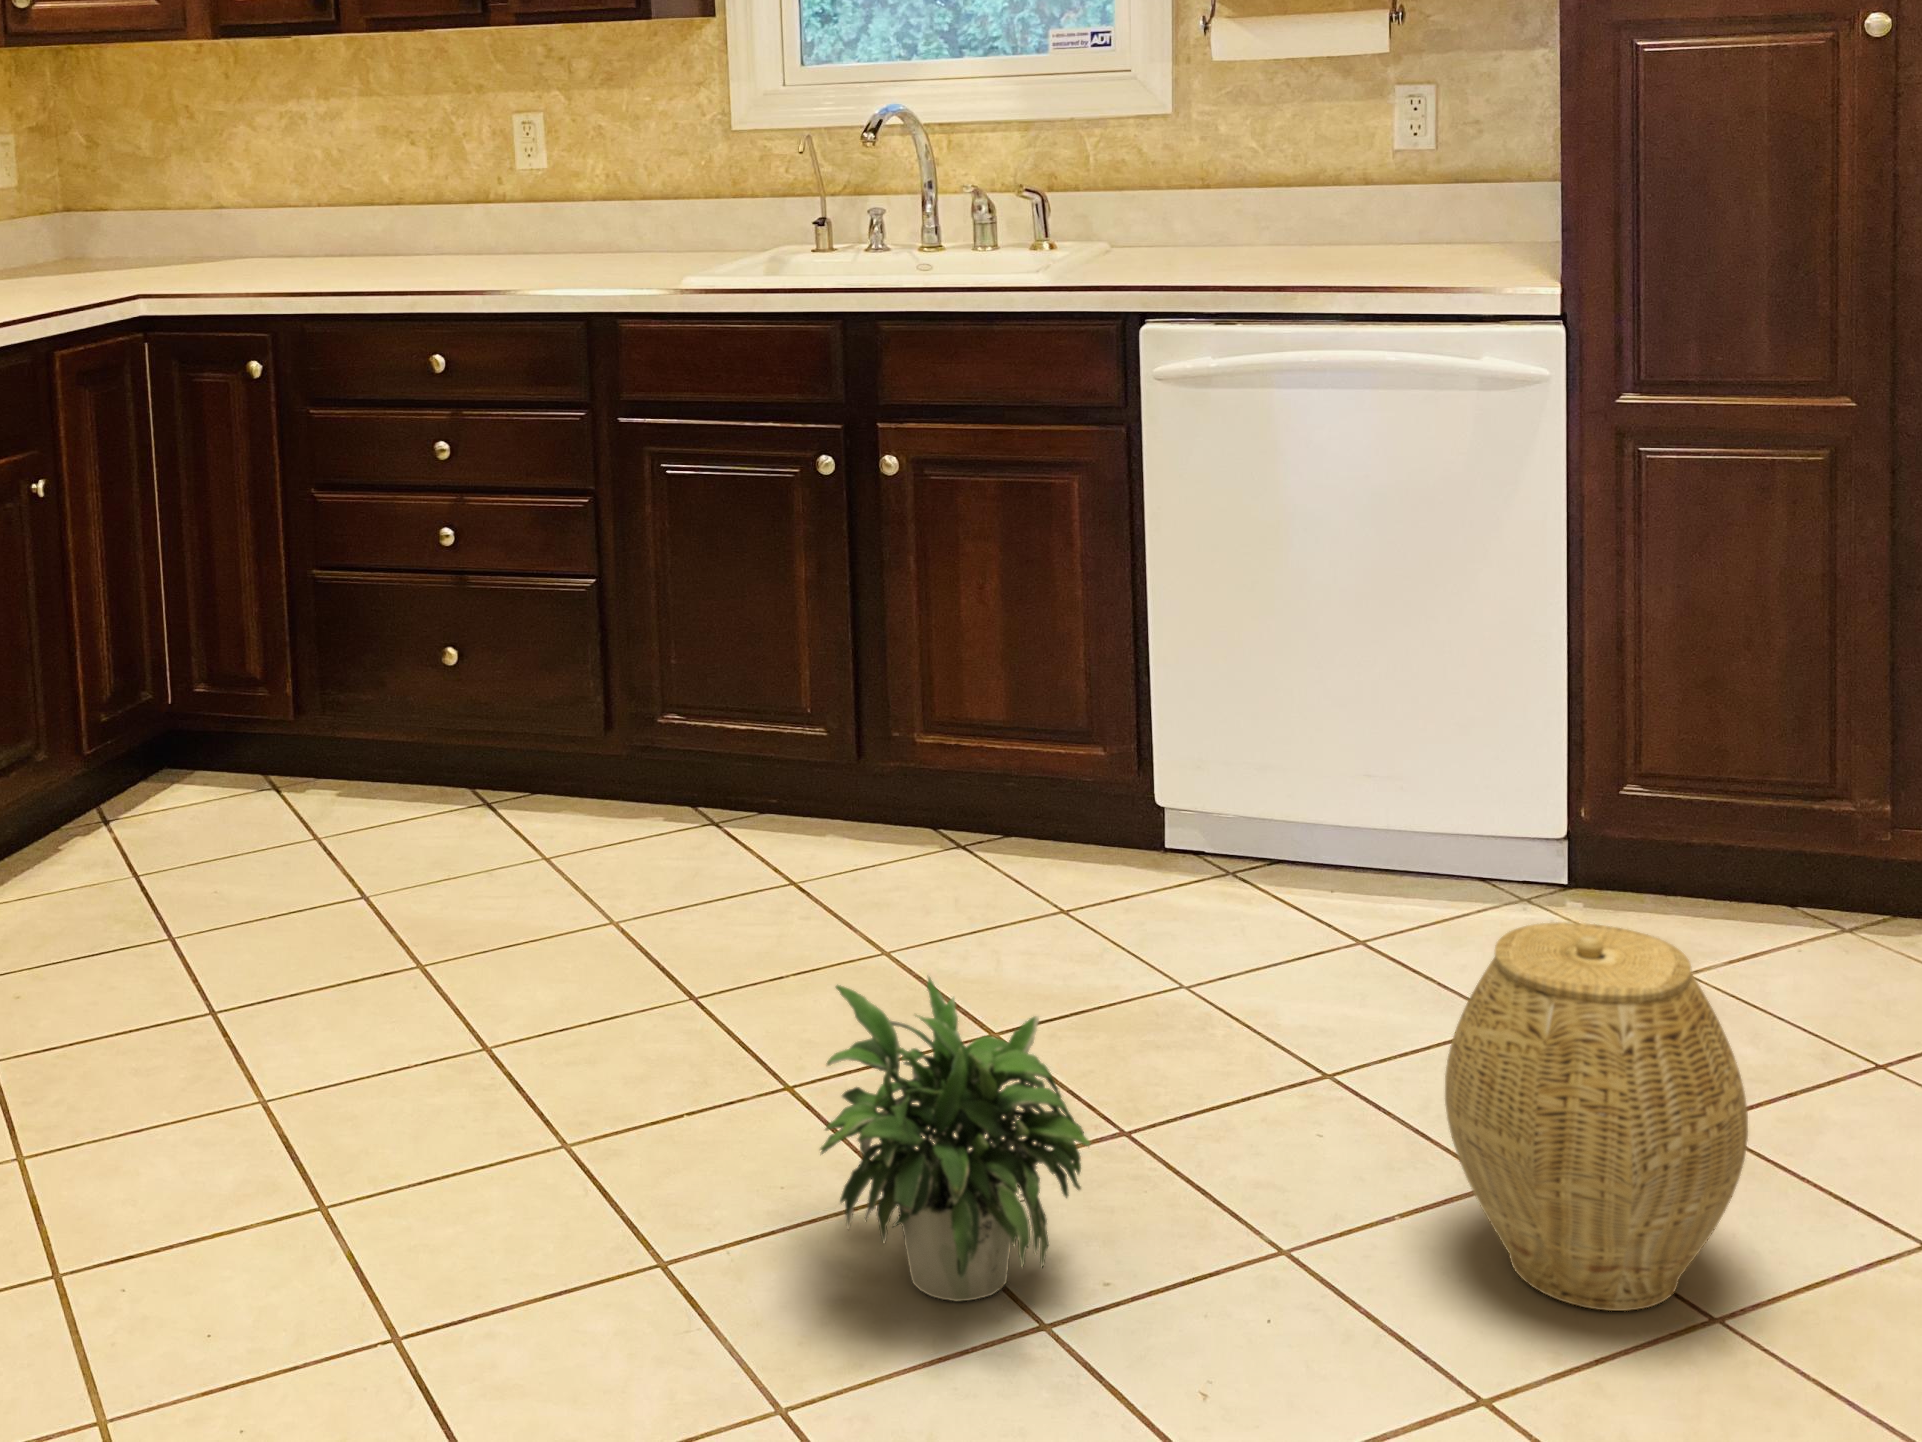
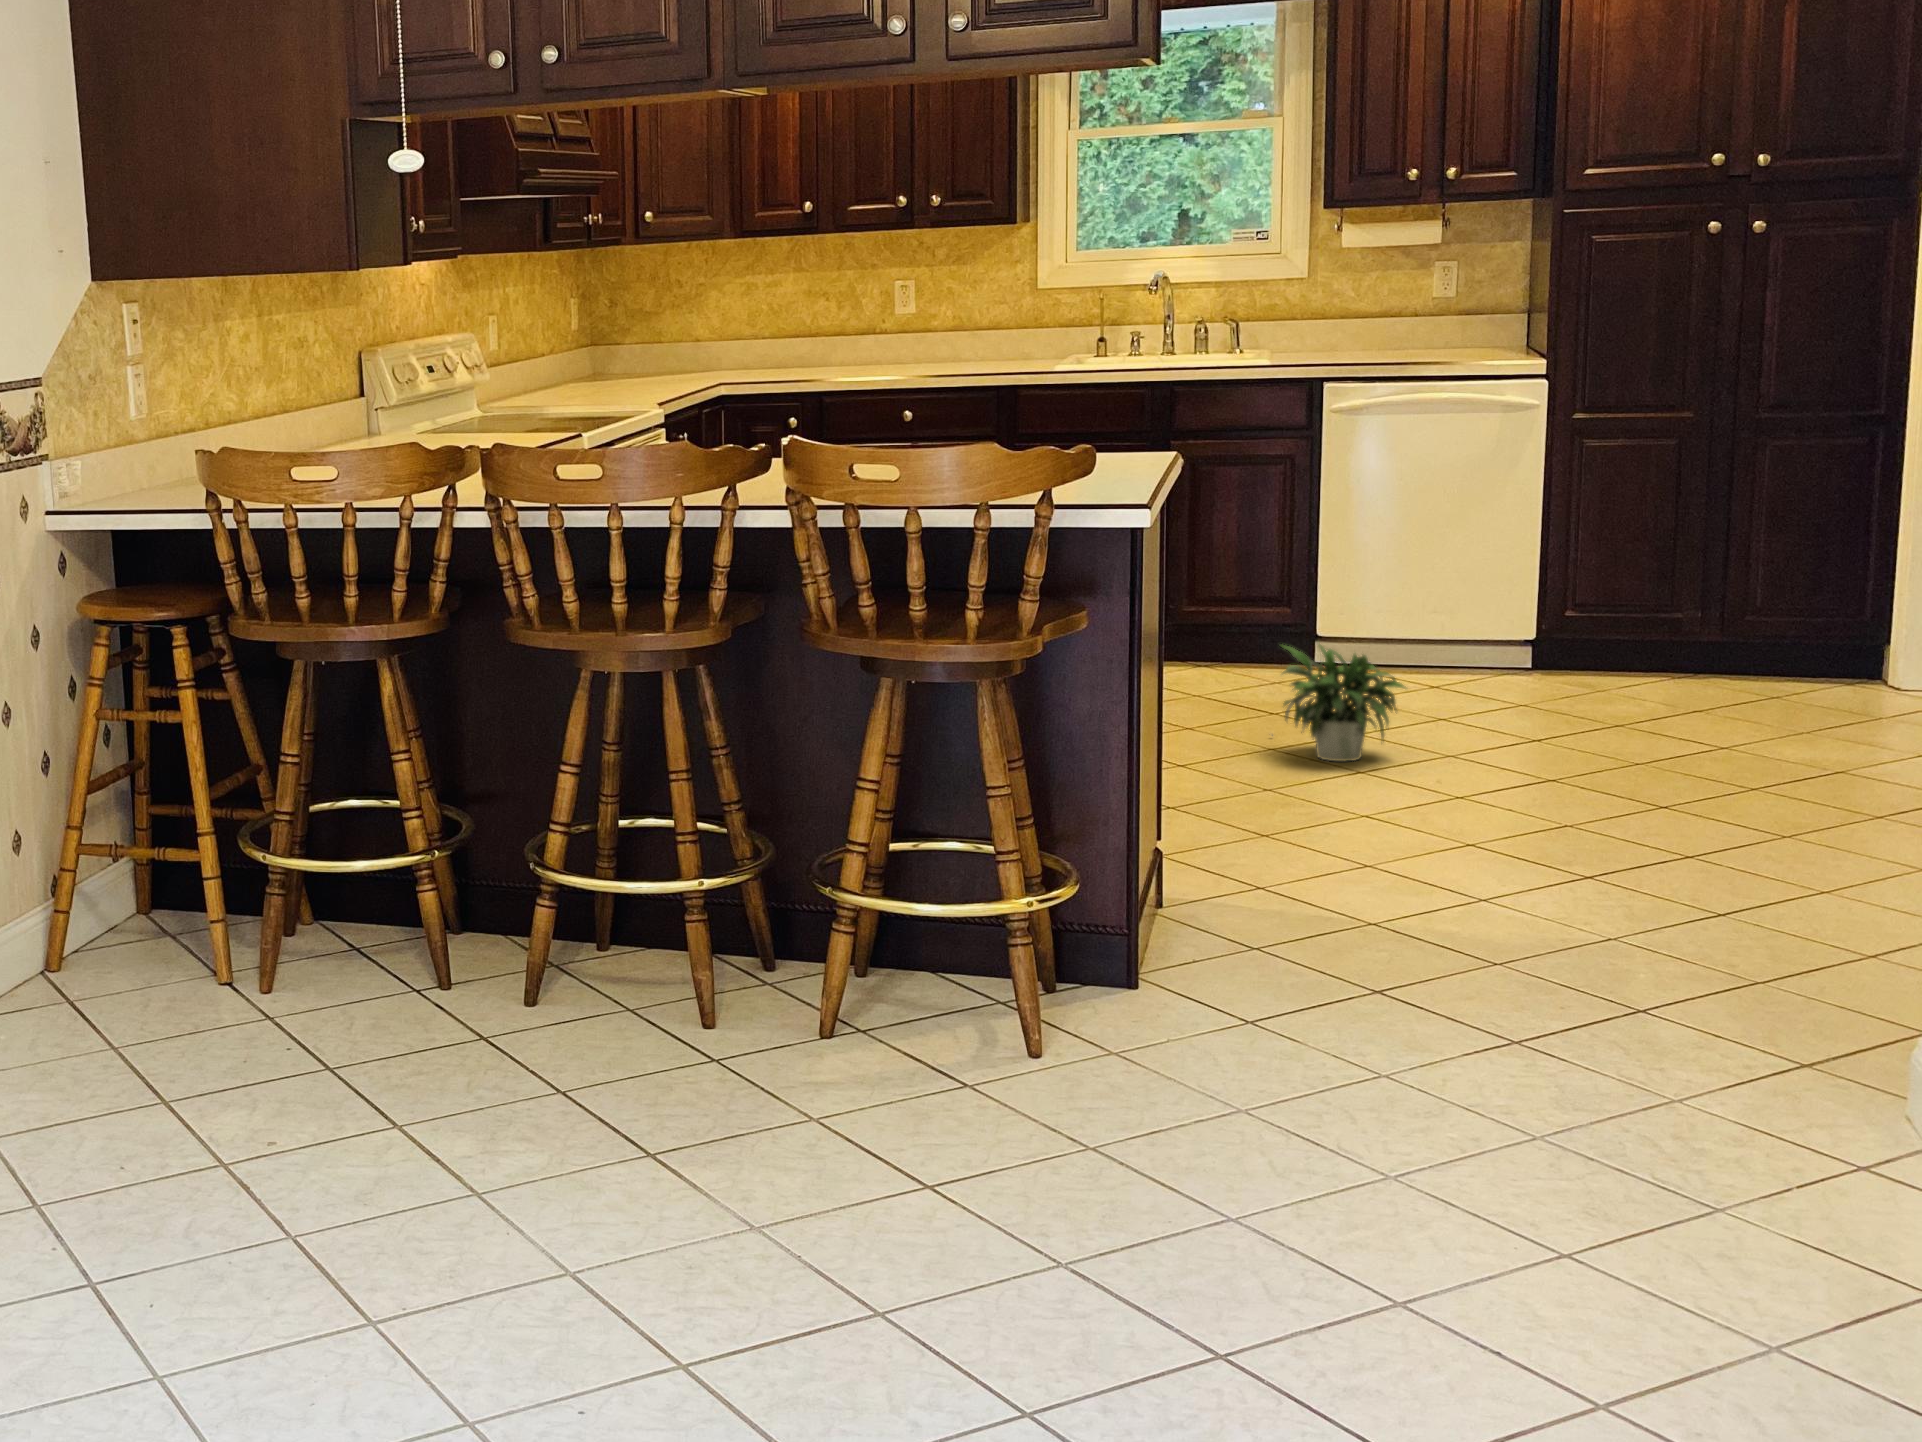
woven basket: present [1445,922,1748,1311] -> none [1542,606,1672,753]

